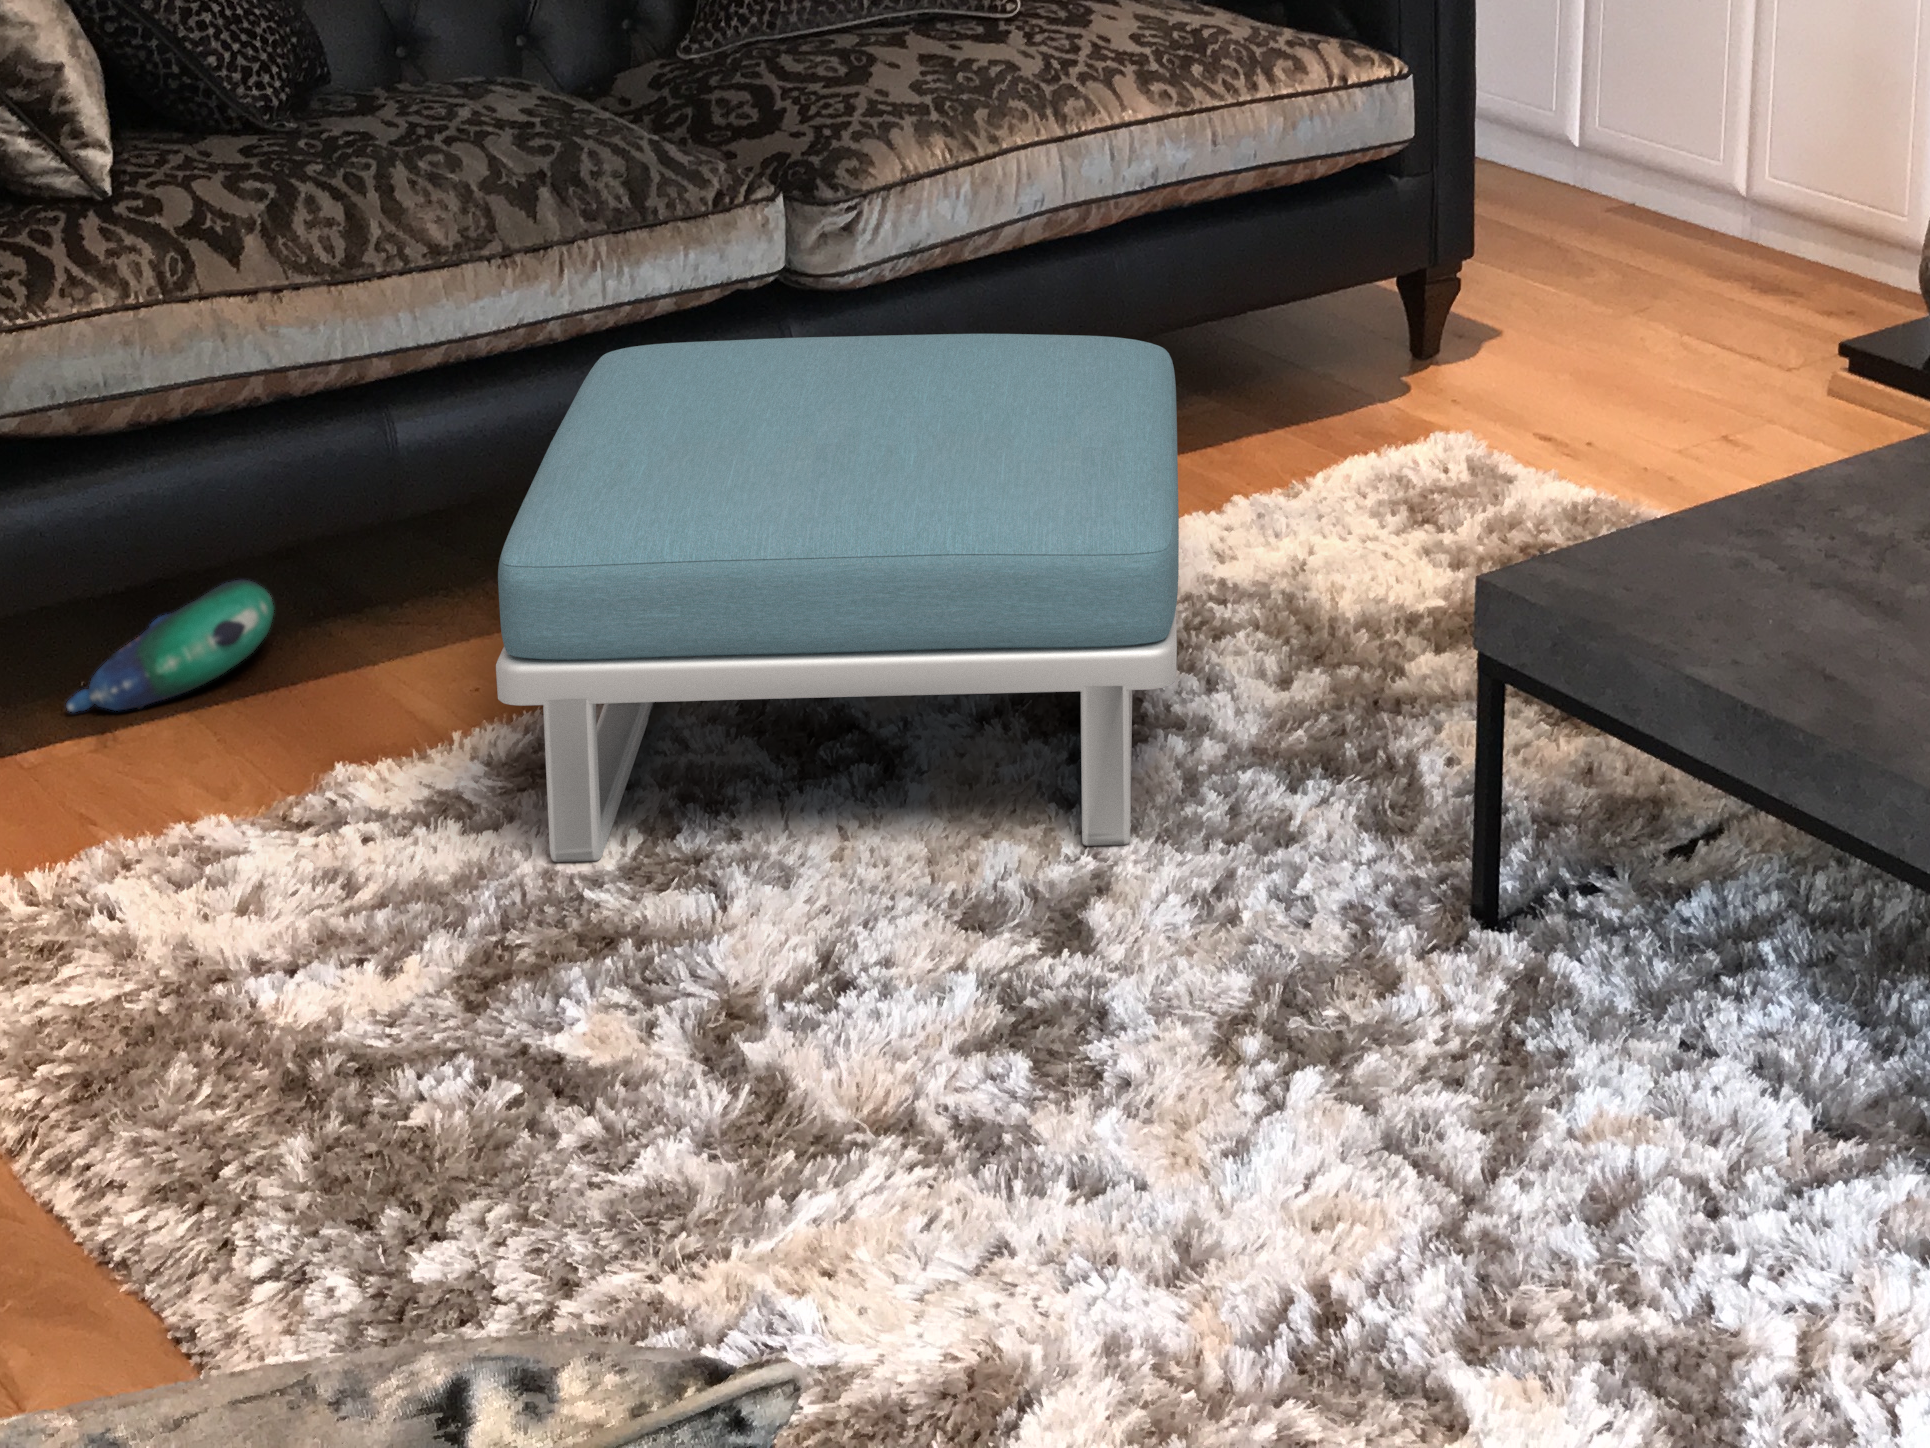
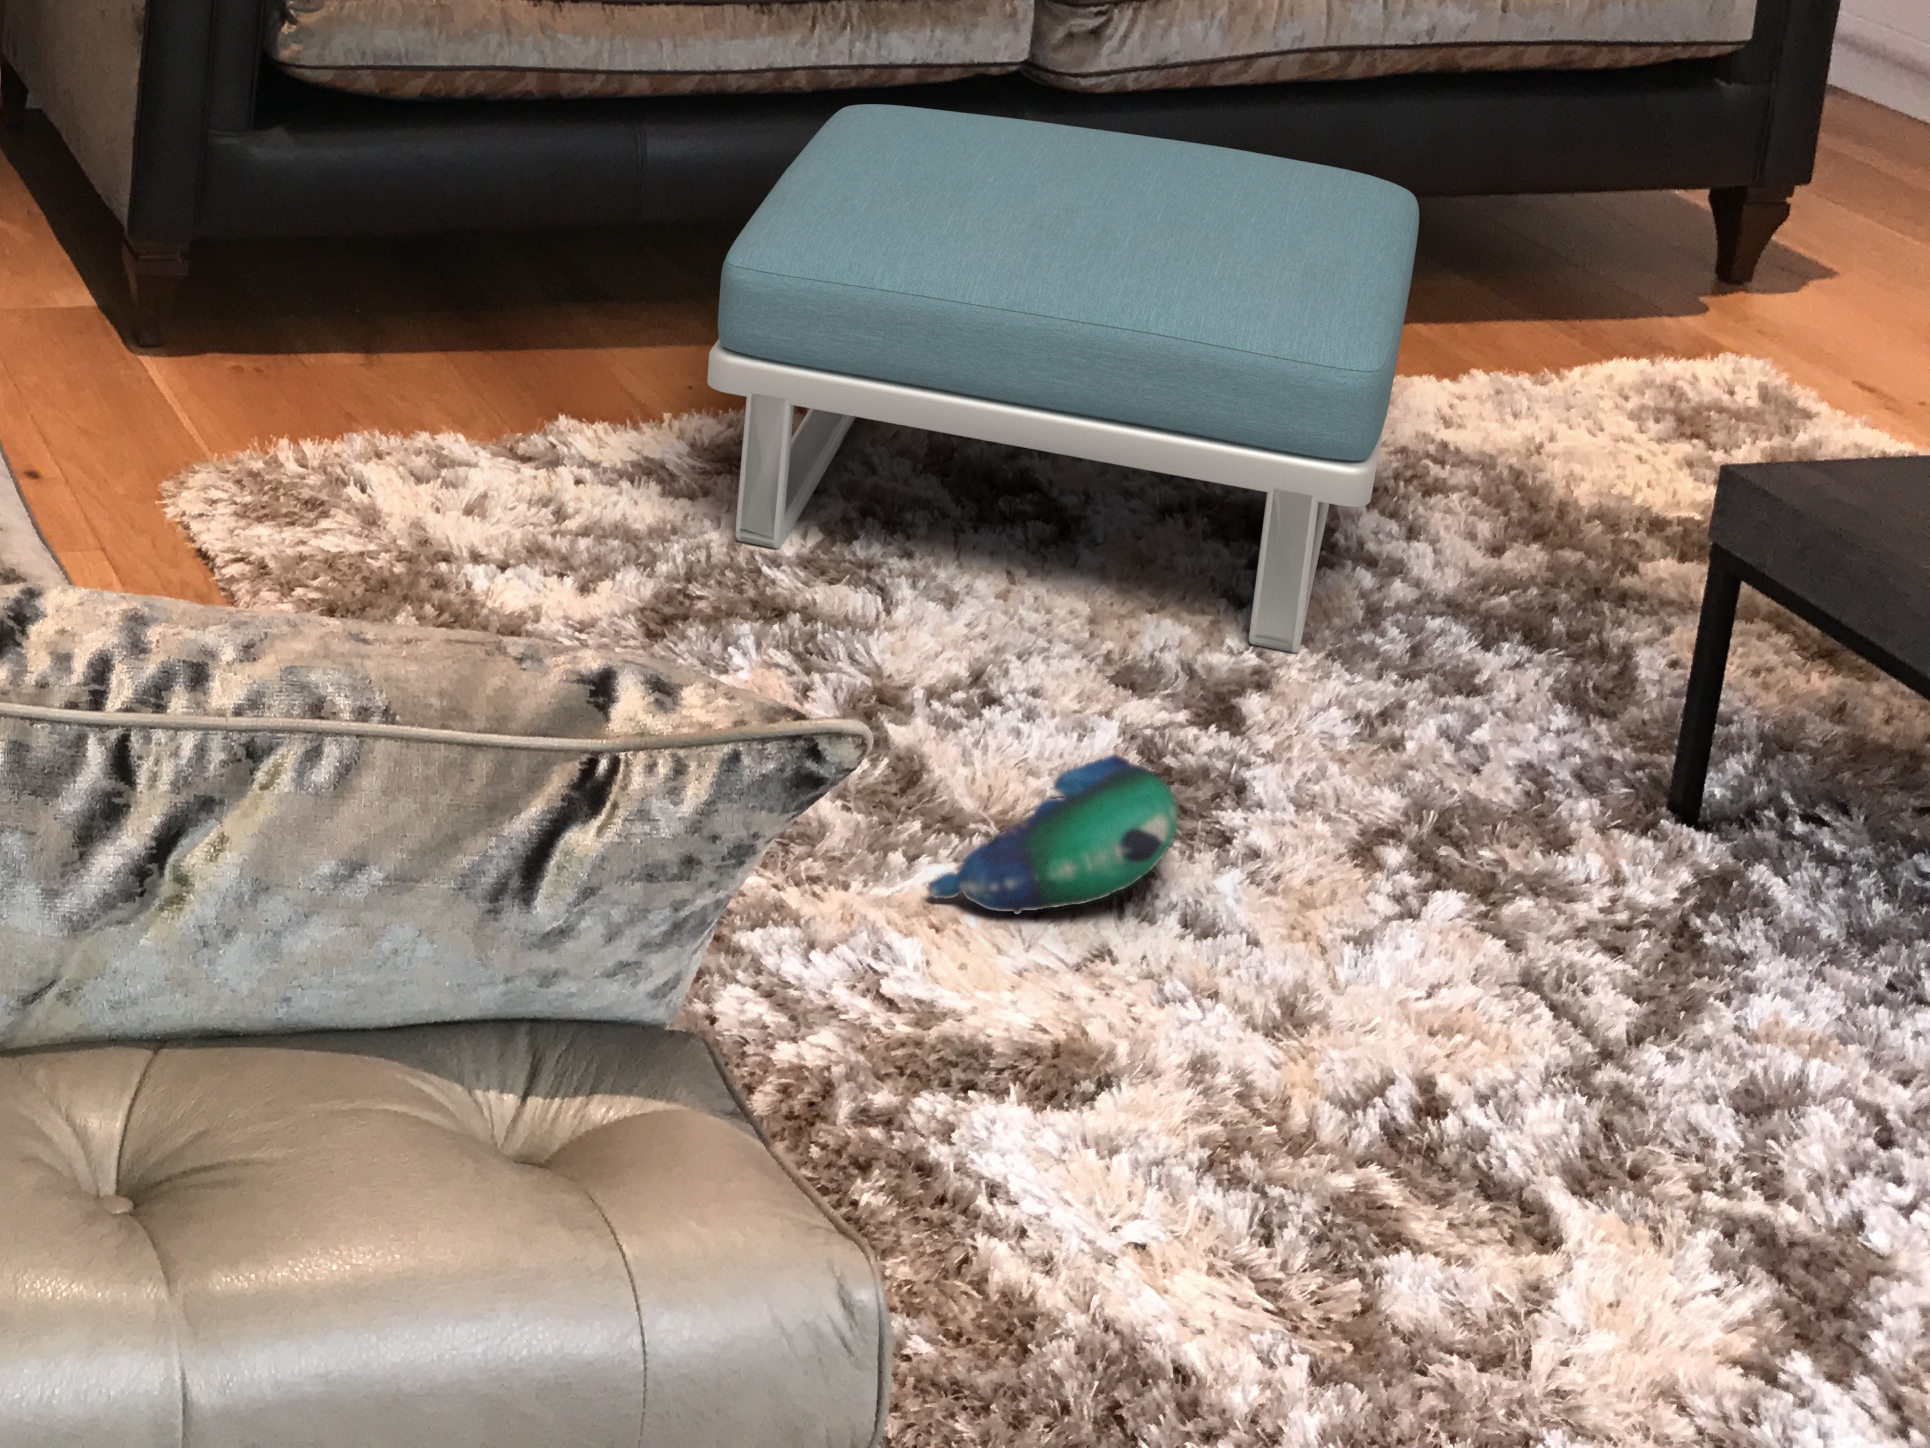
plush toy: present [66,580,274,712] -> present [928,754,1178,915]

